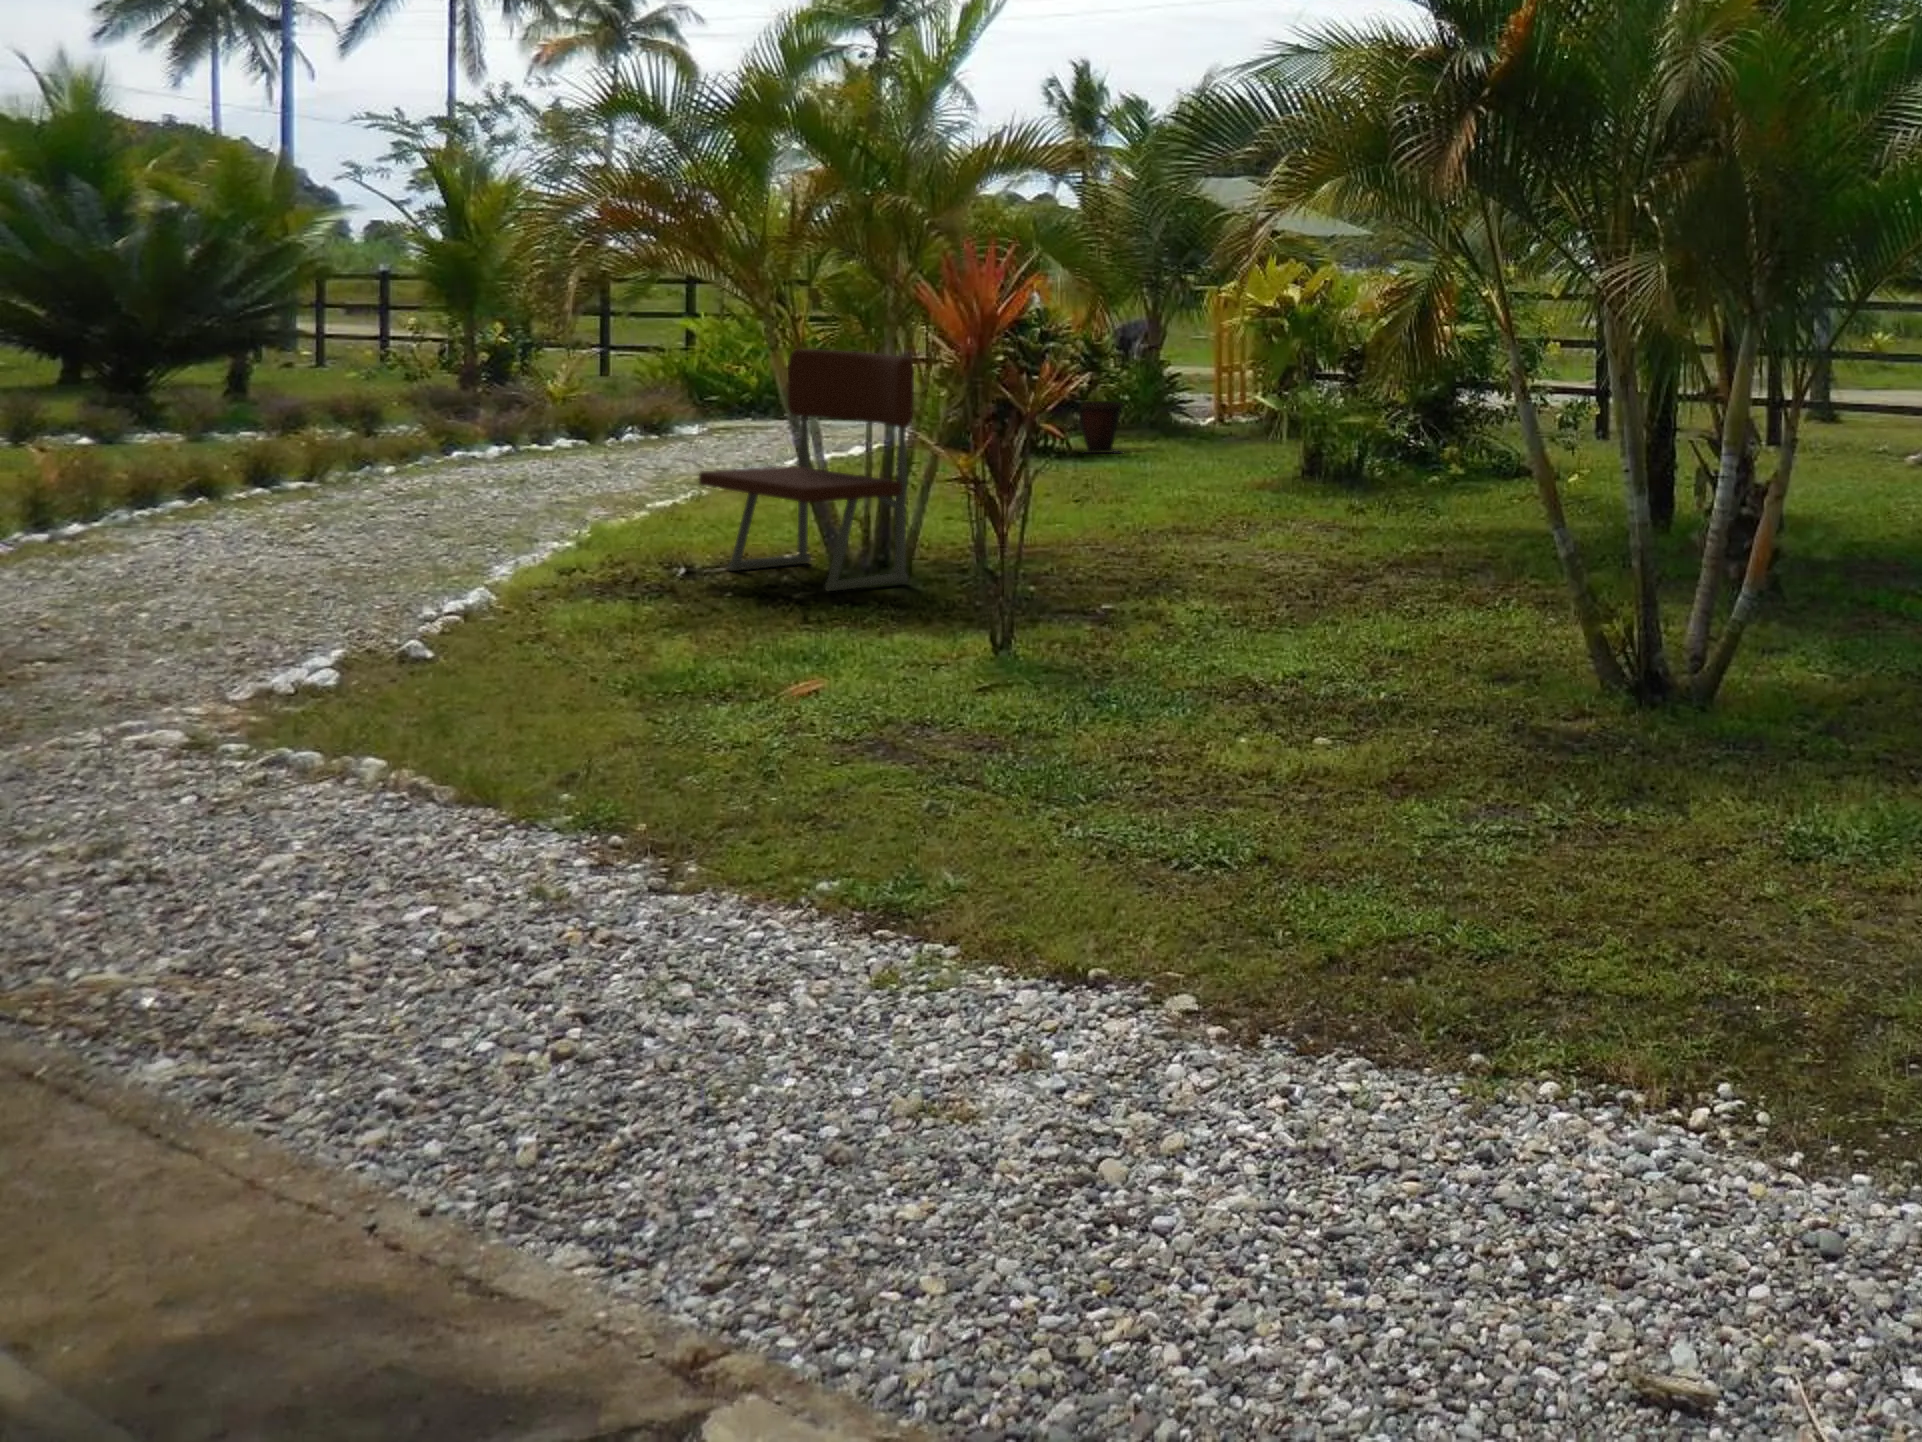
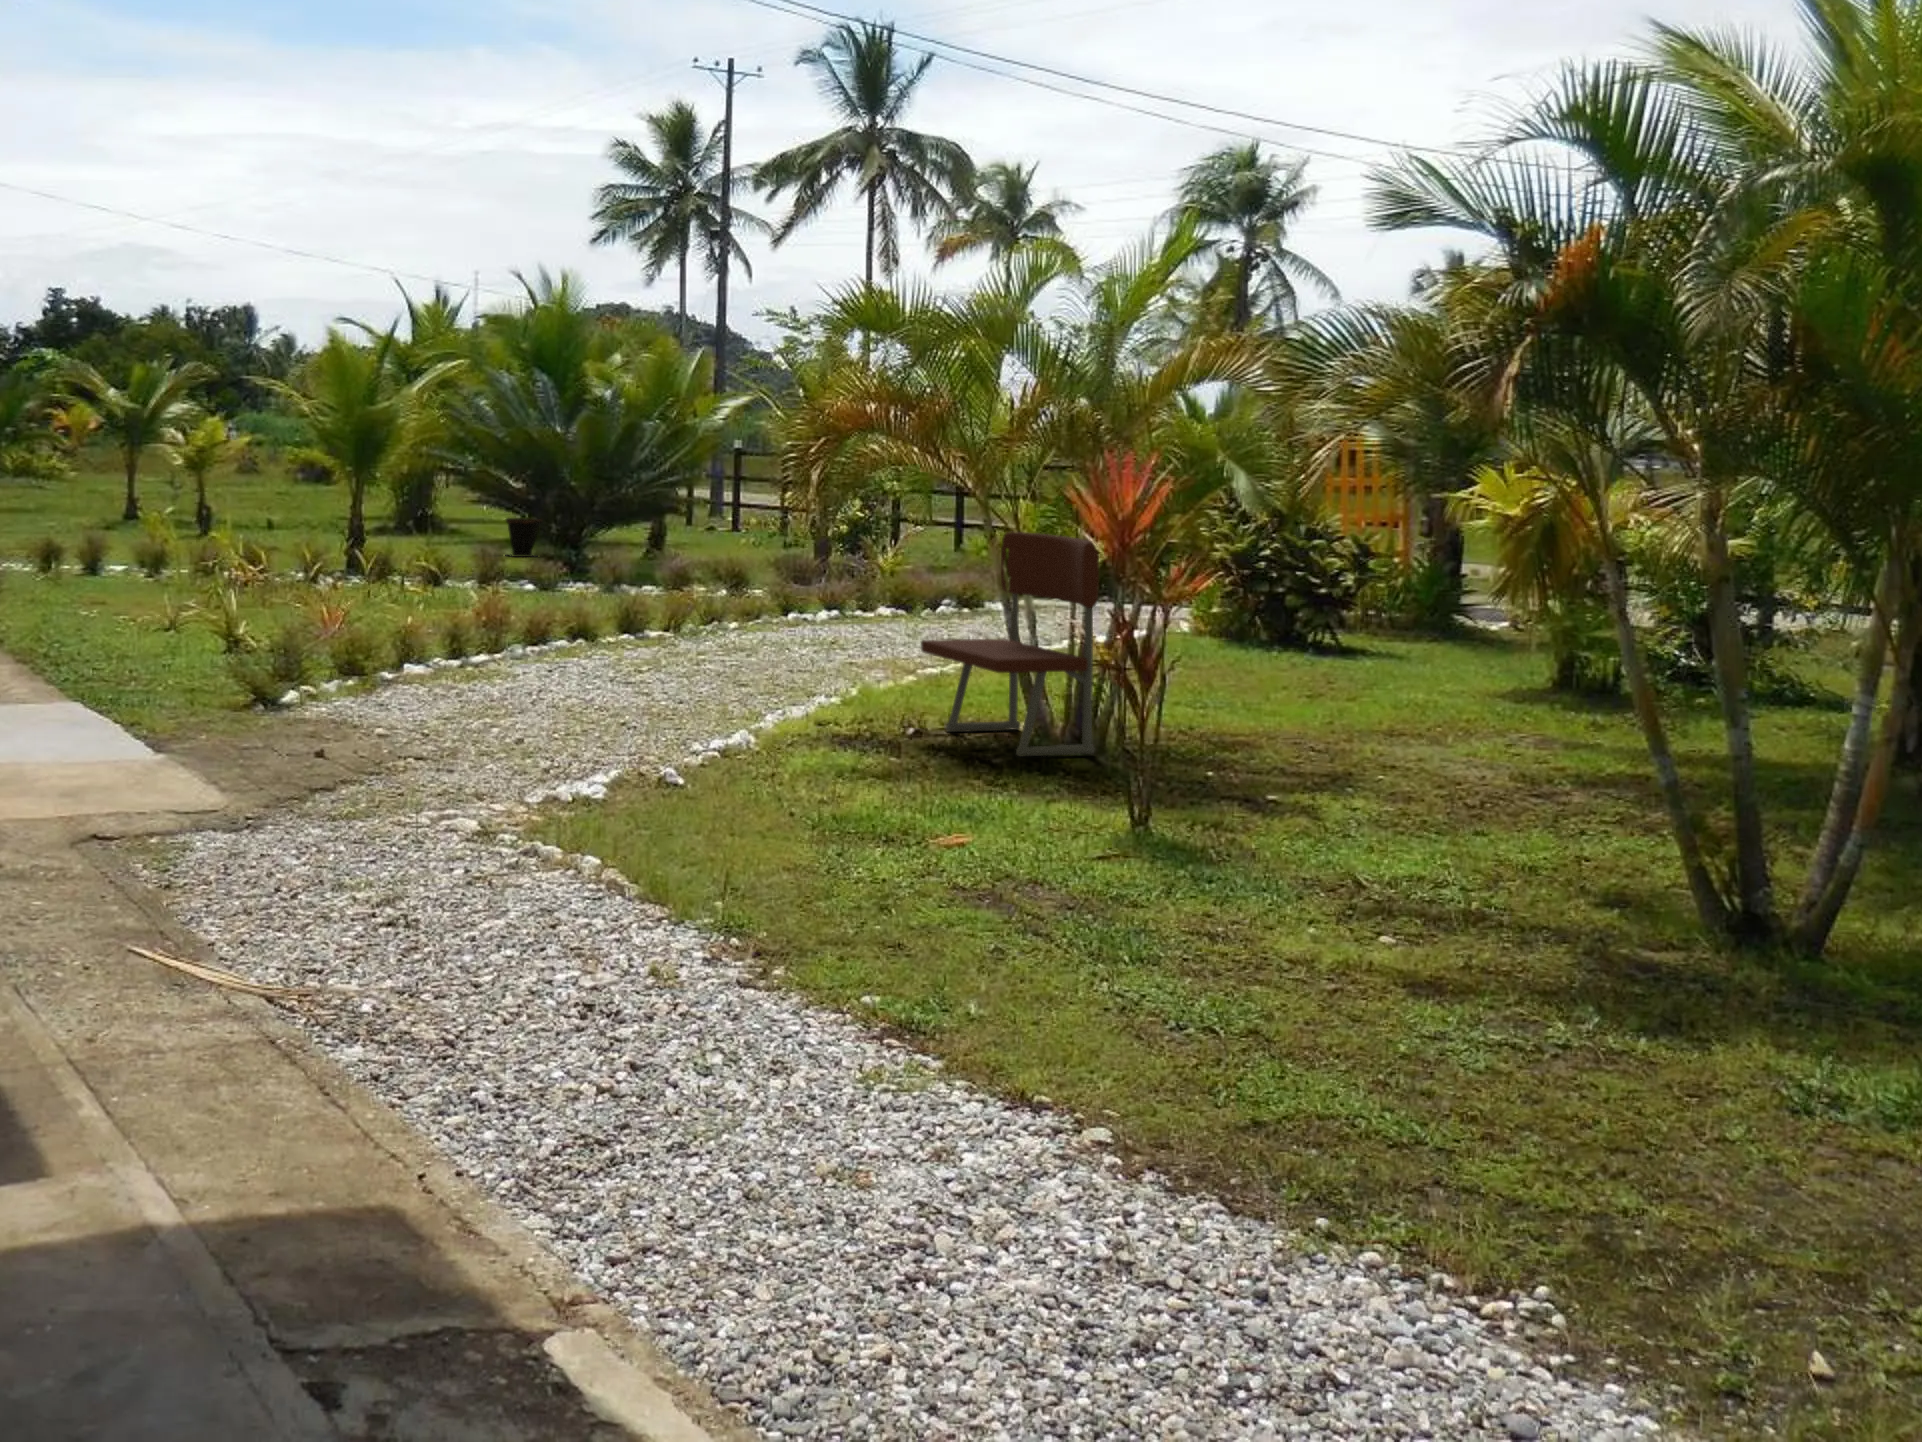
bucket: present [1079,401,1123,453] -> present [506,518,542,557]

